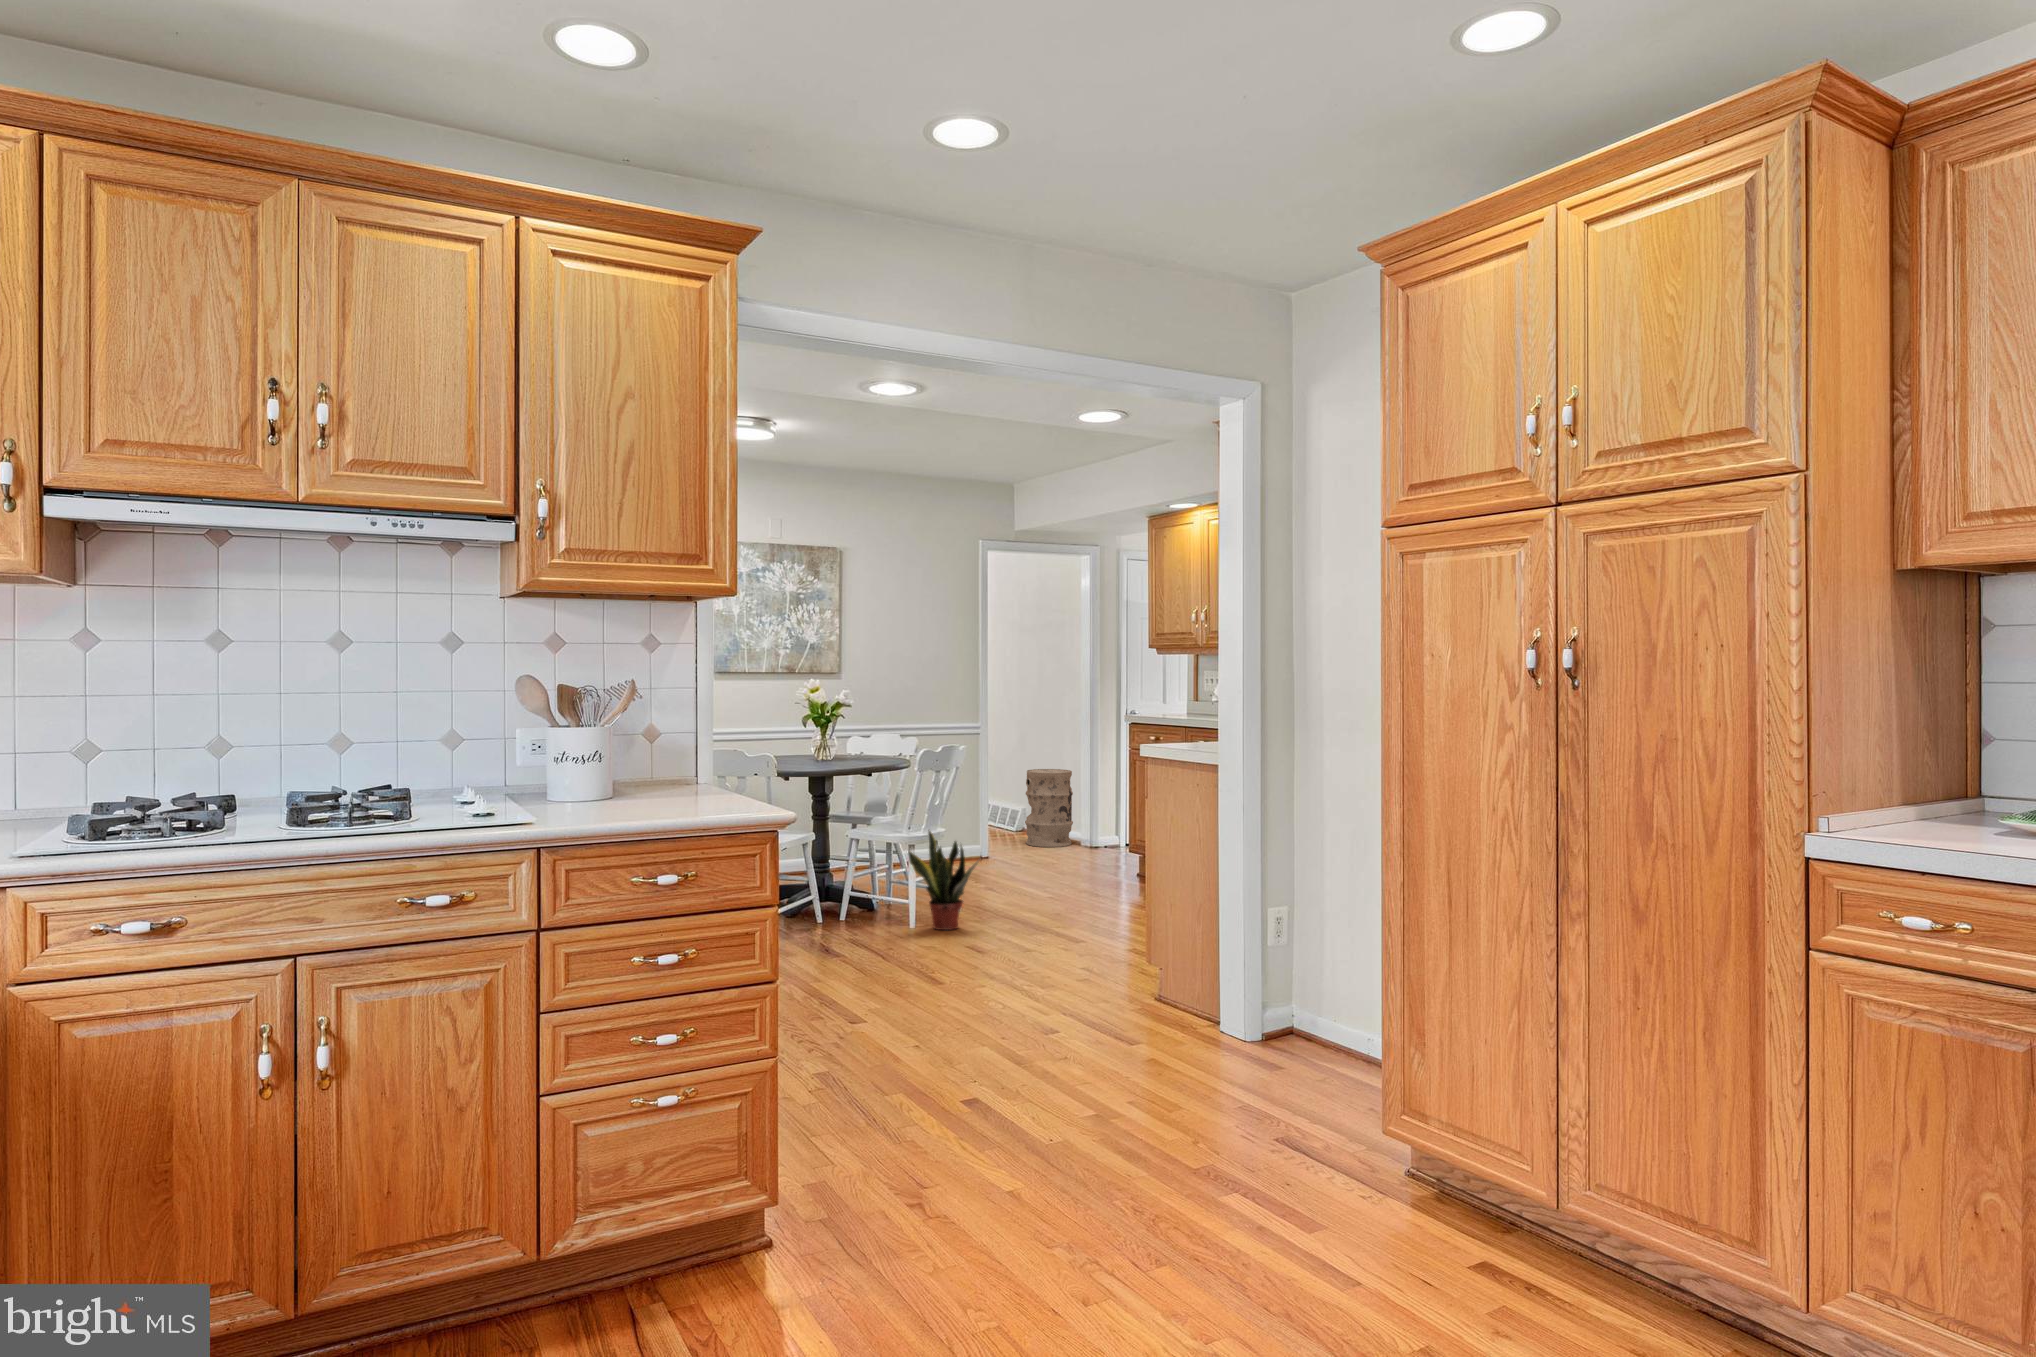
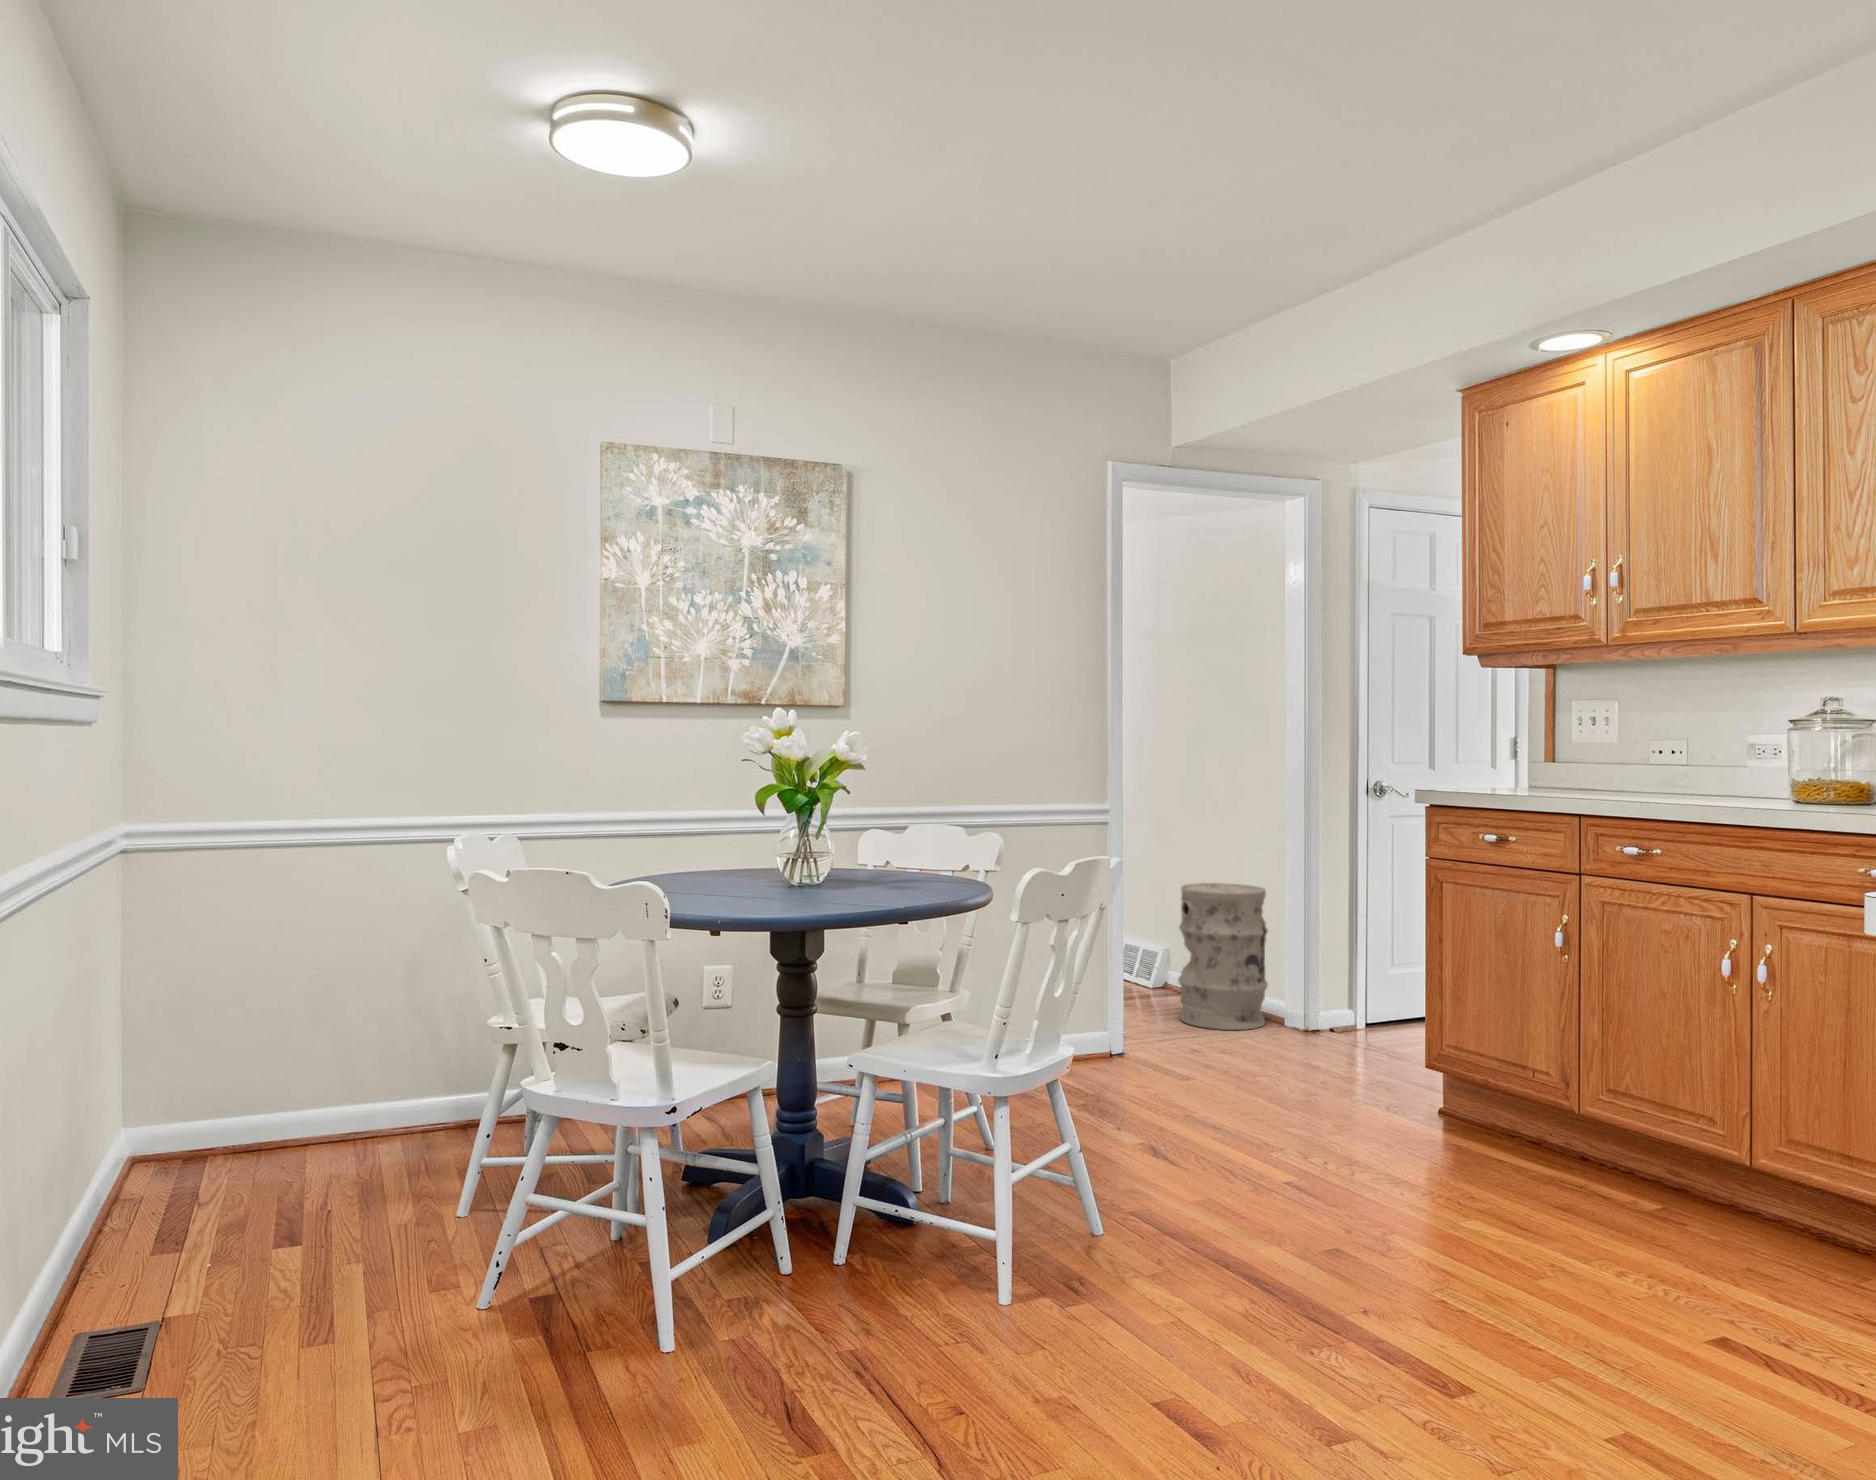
potted plant: present [909,830,979,930] -> none [998,1065,1178,1326]

